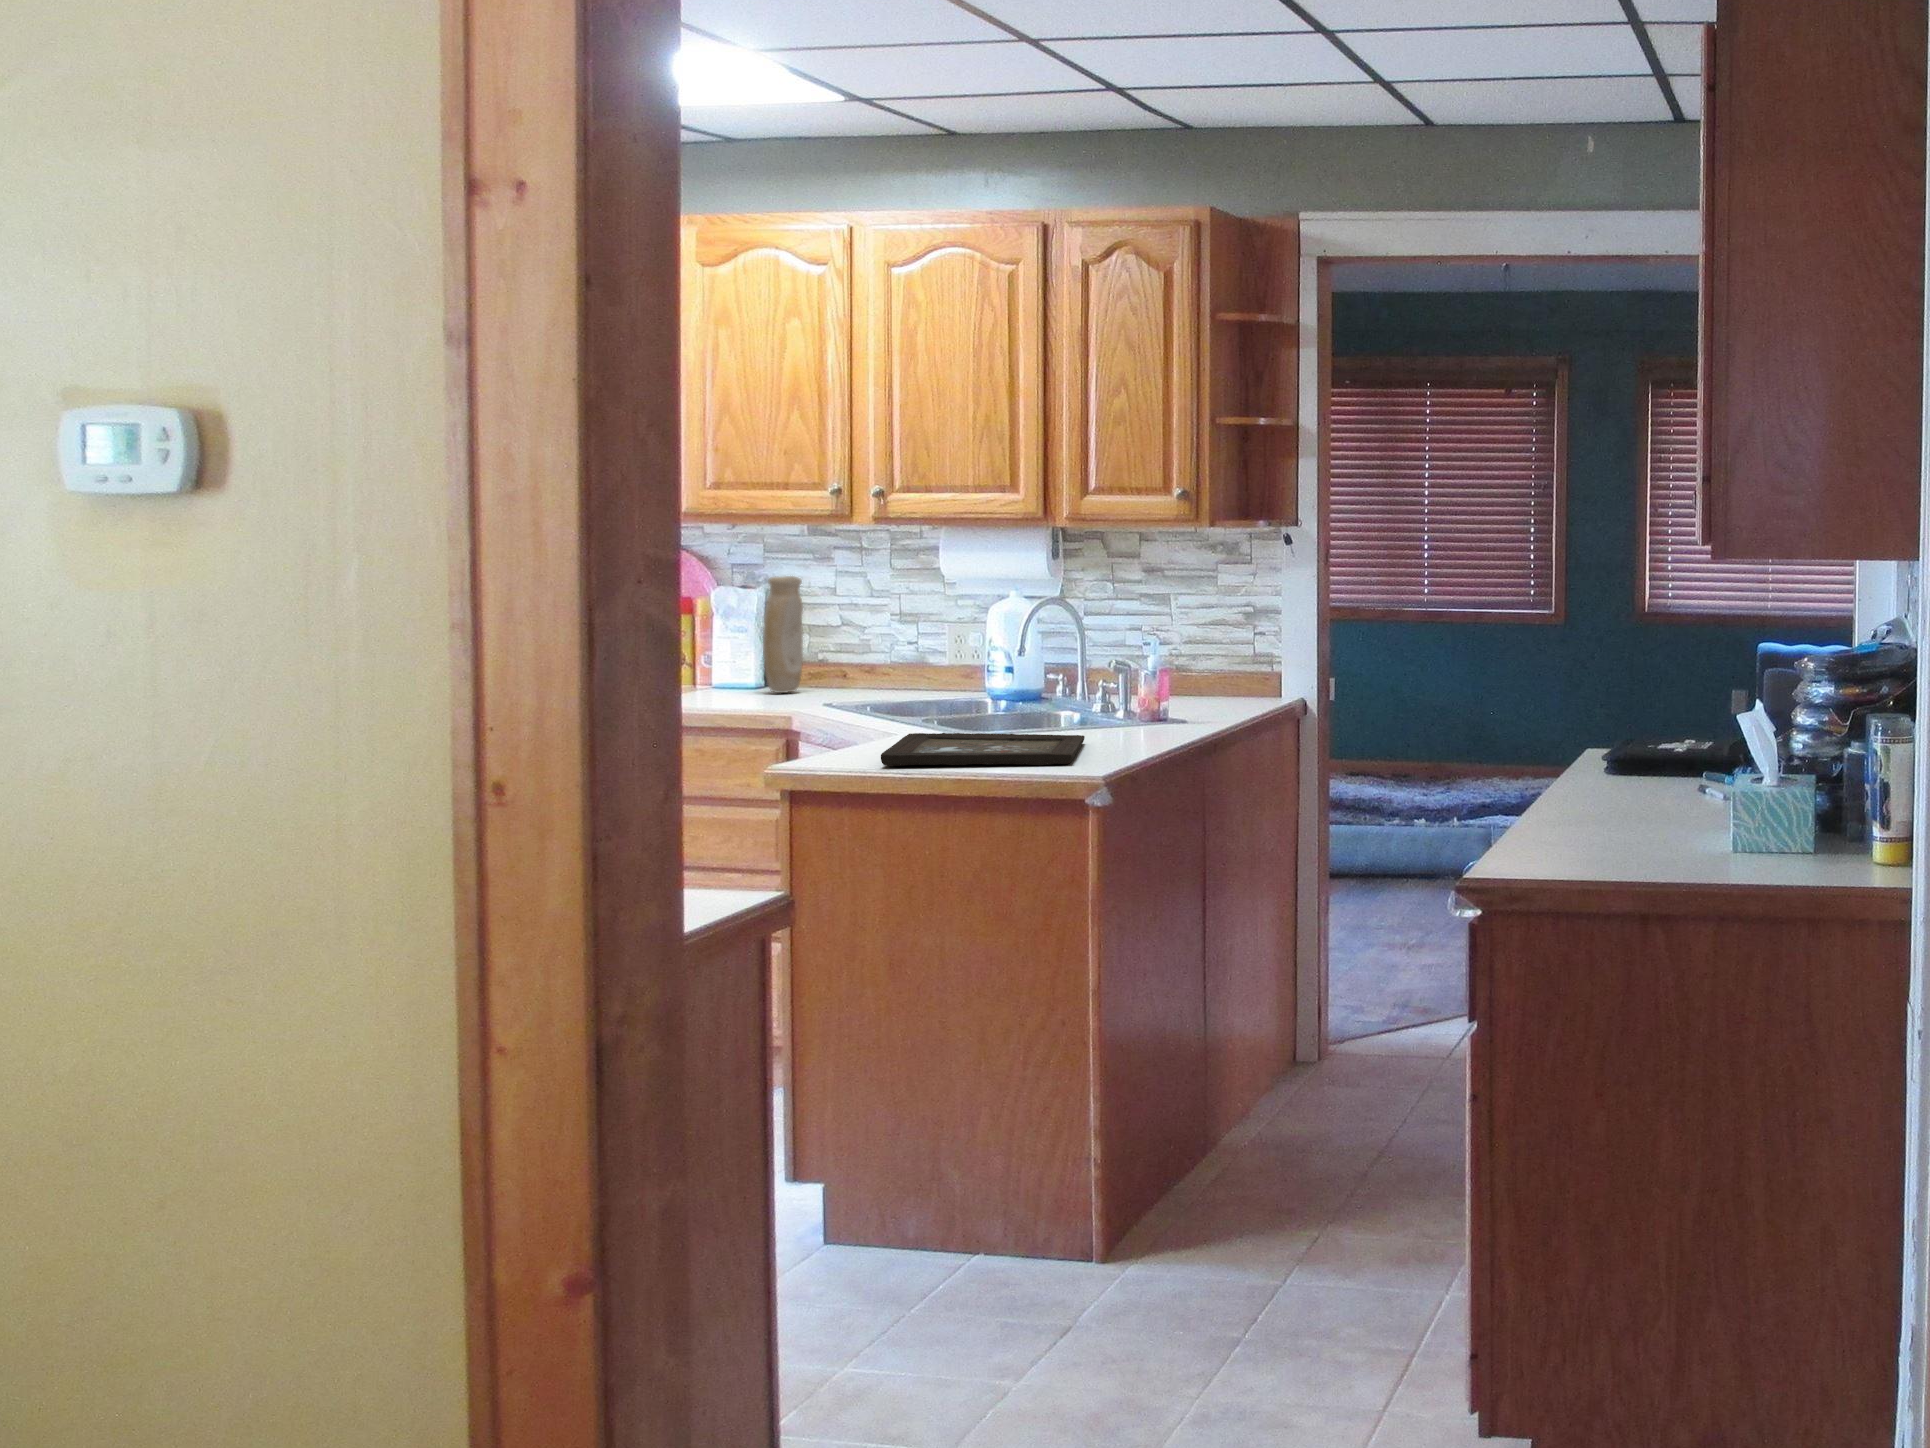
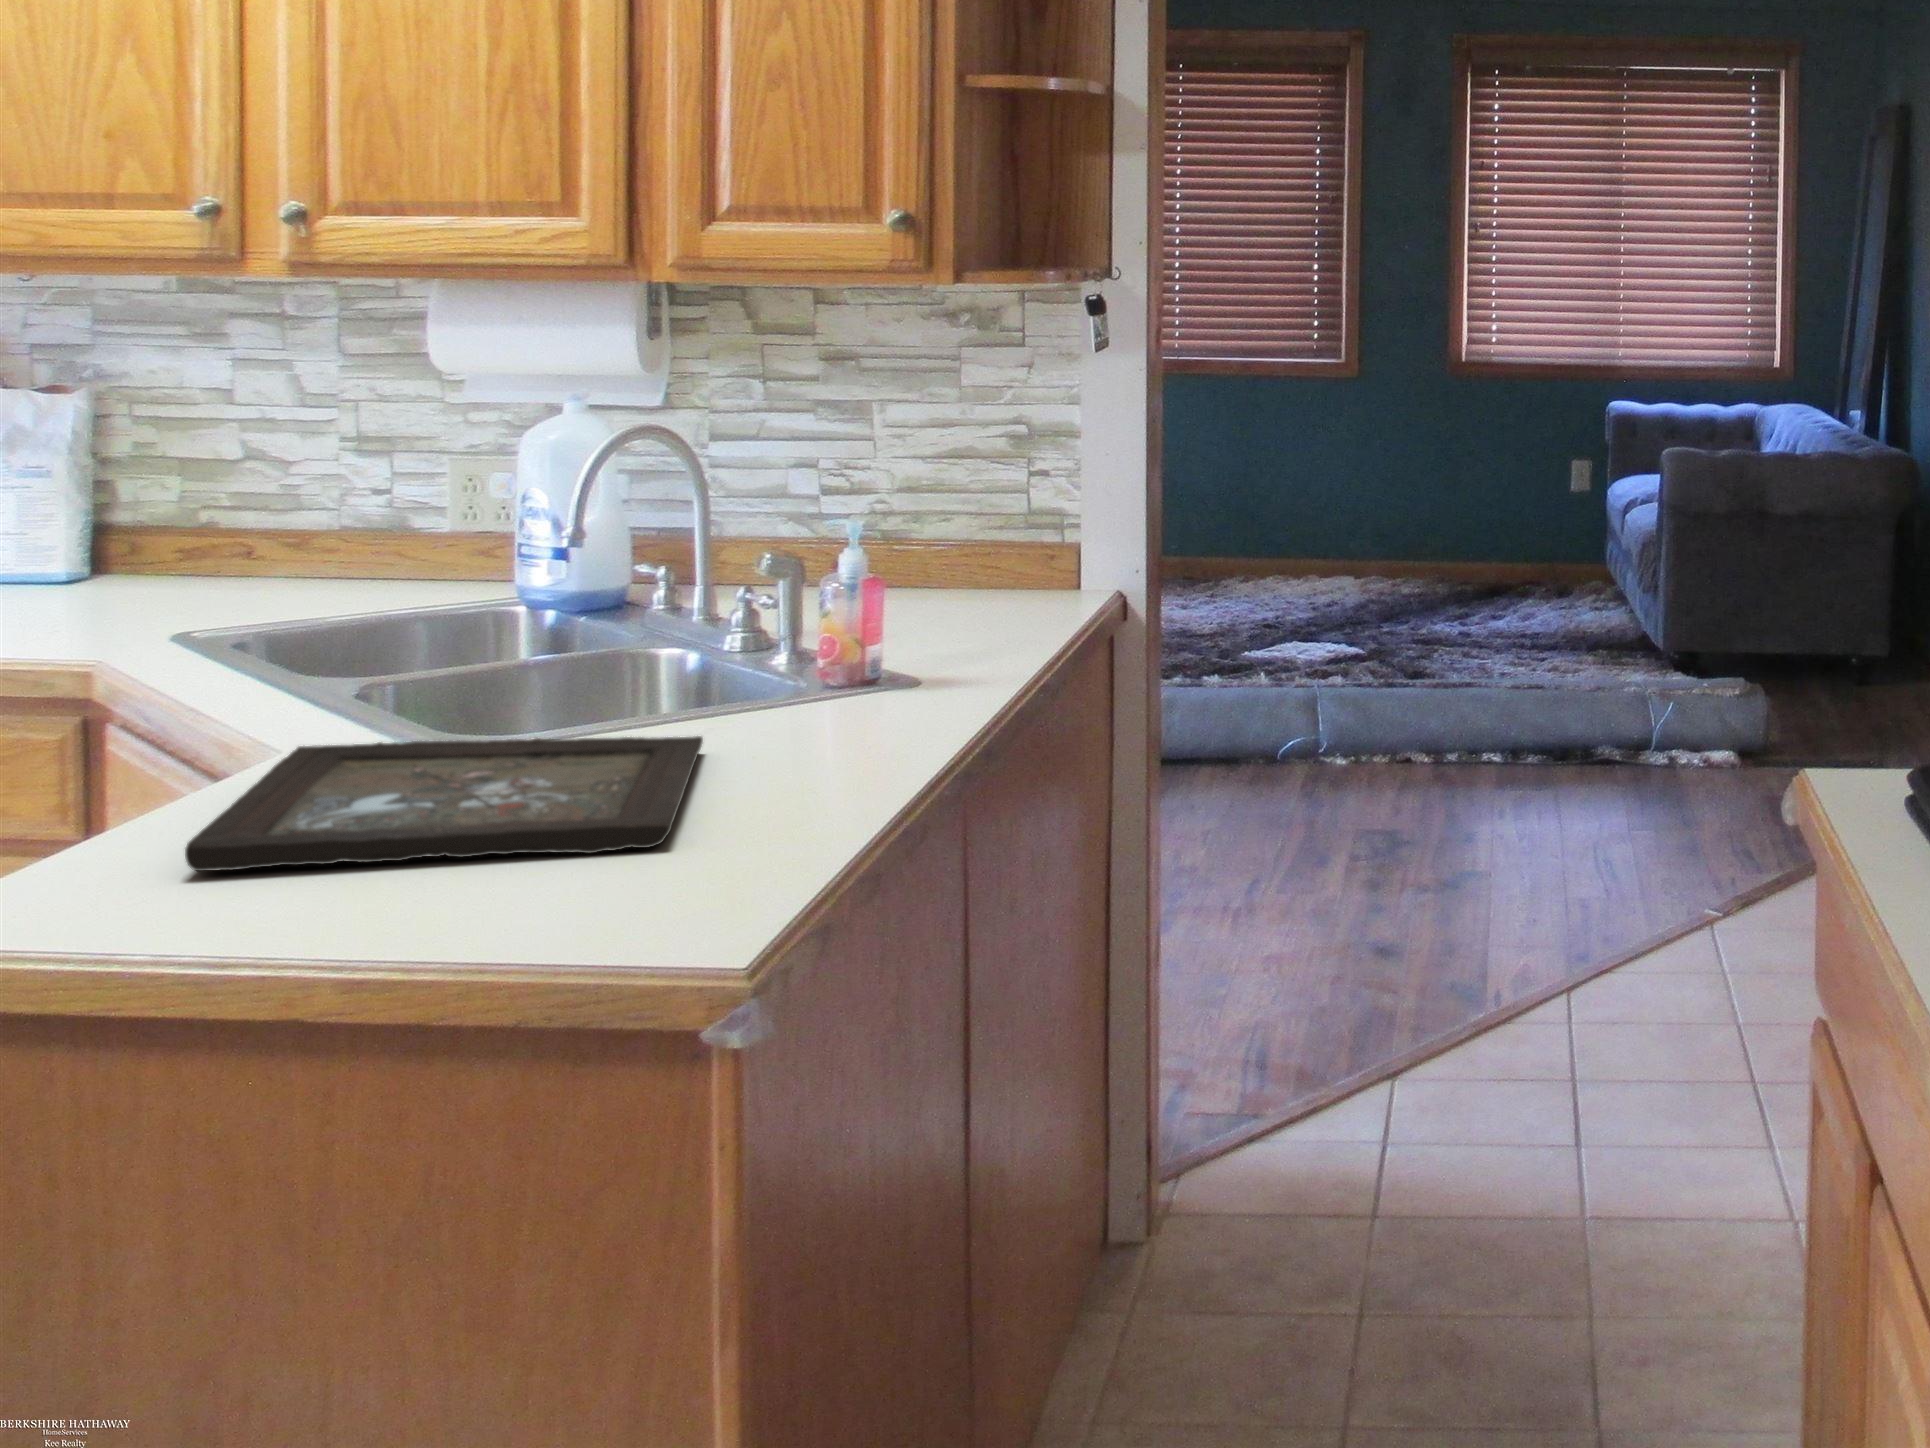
vase: present [763,576,803,693] -> none [79,369,161,589]

